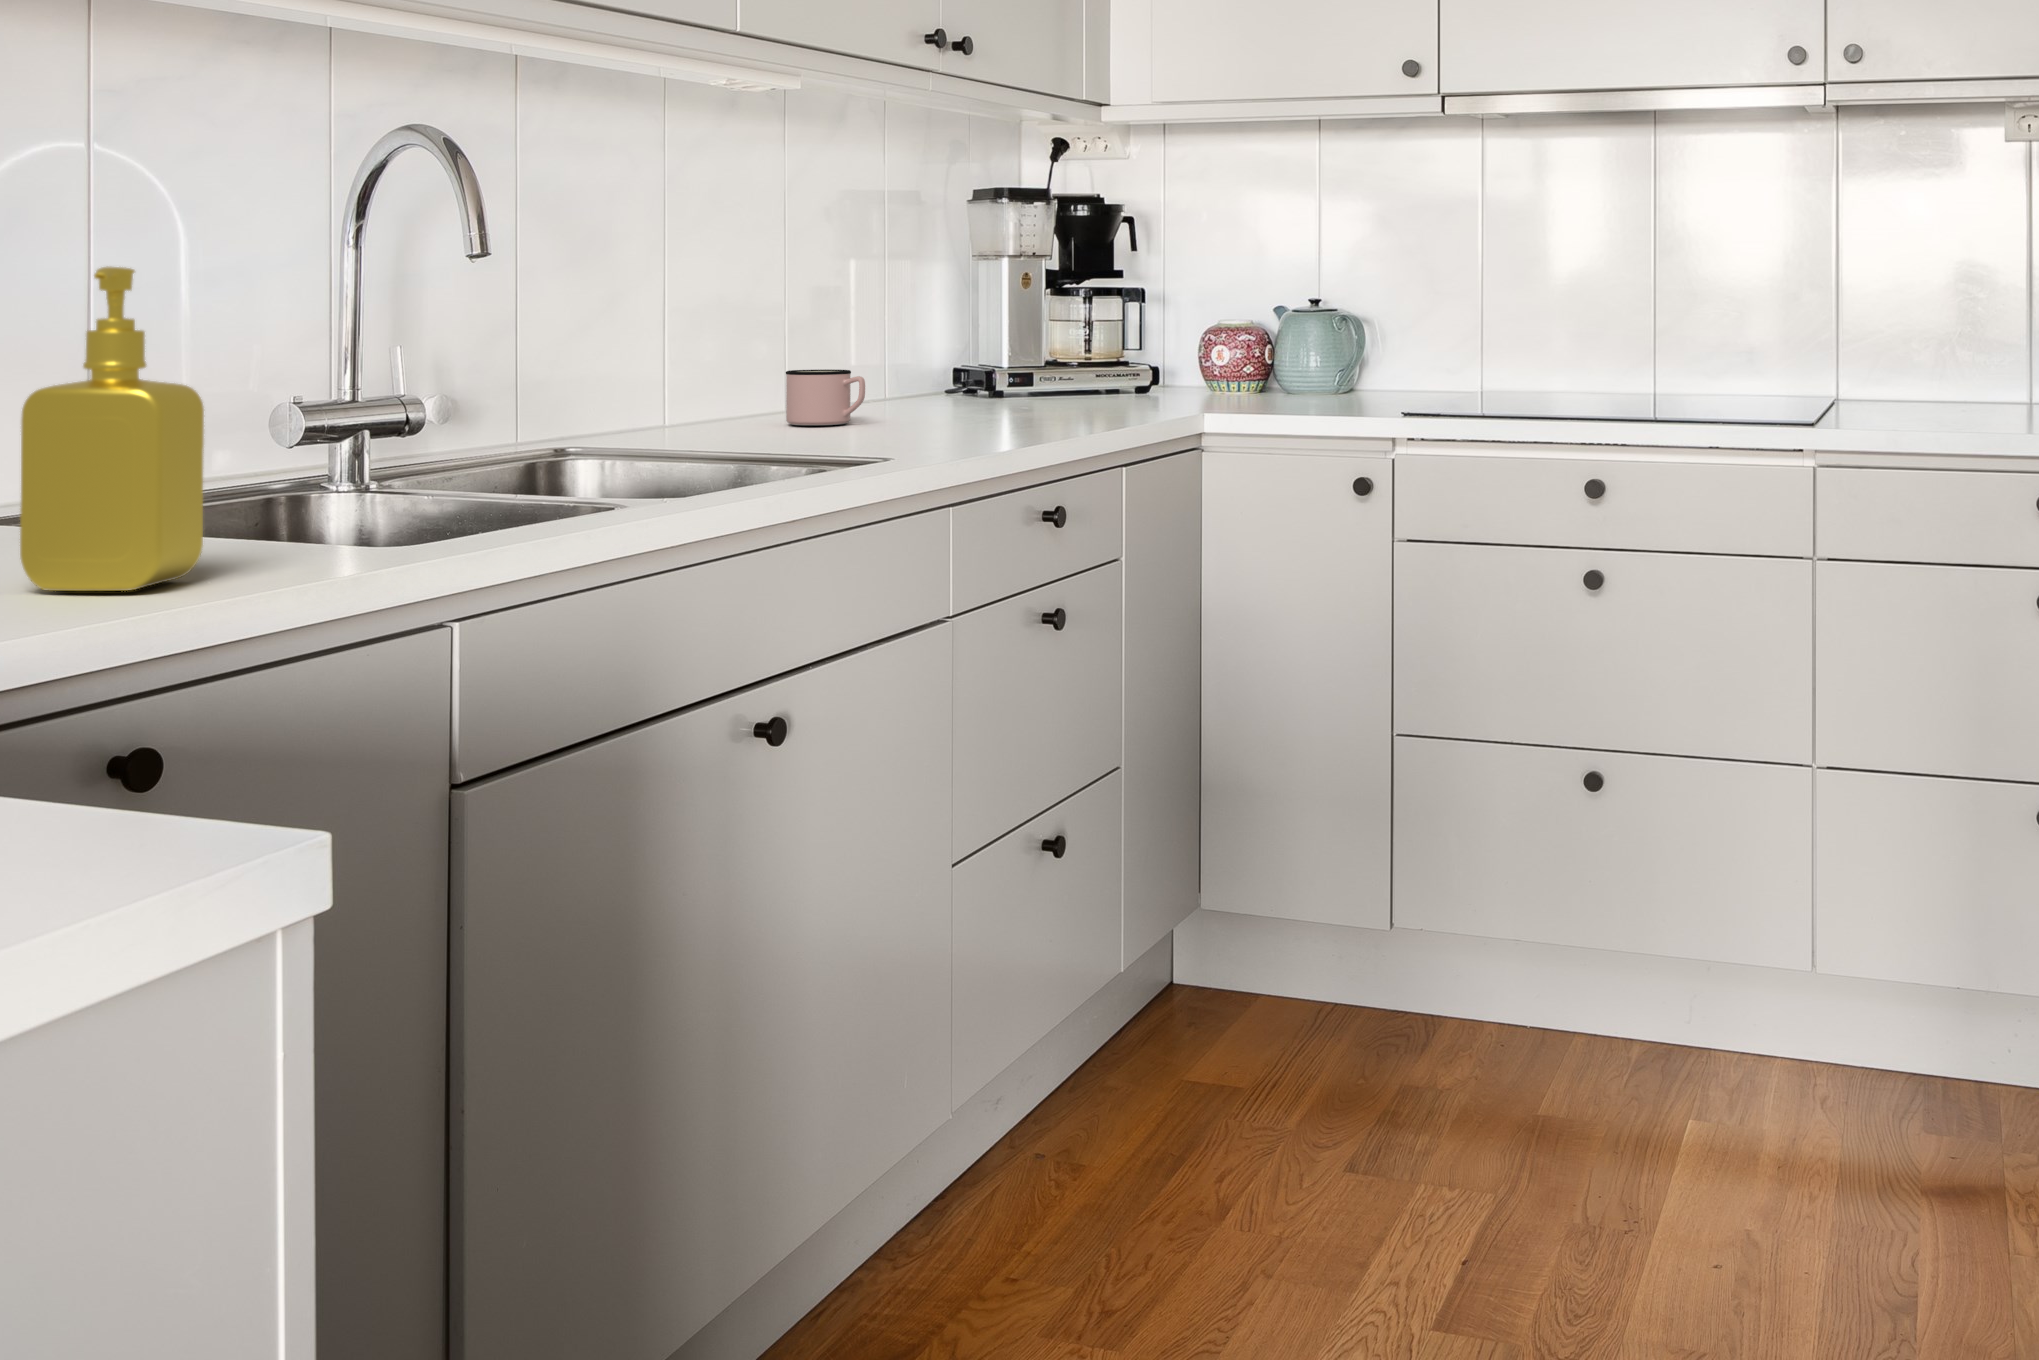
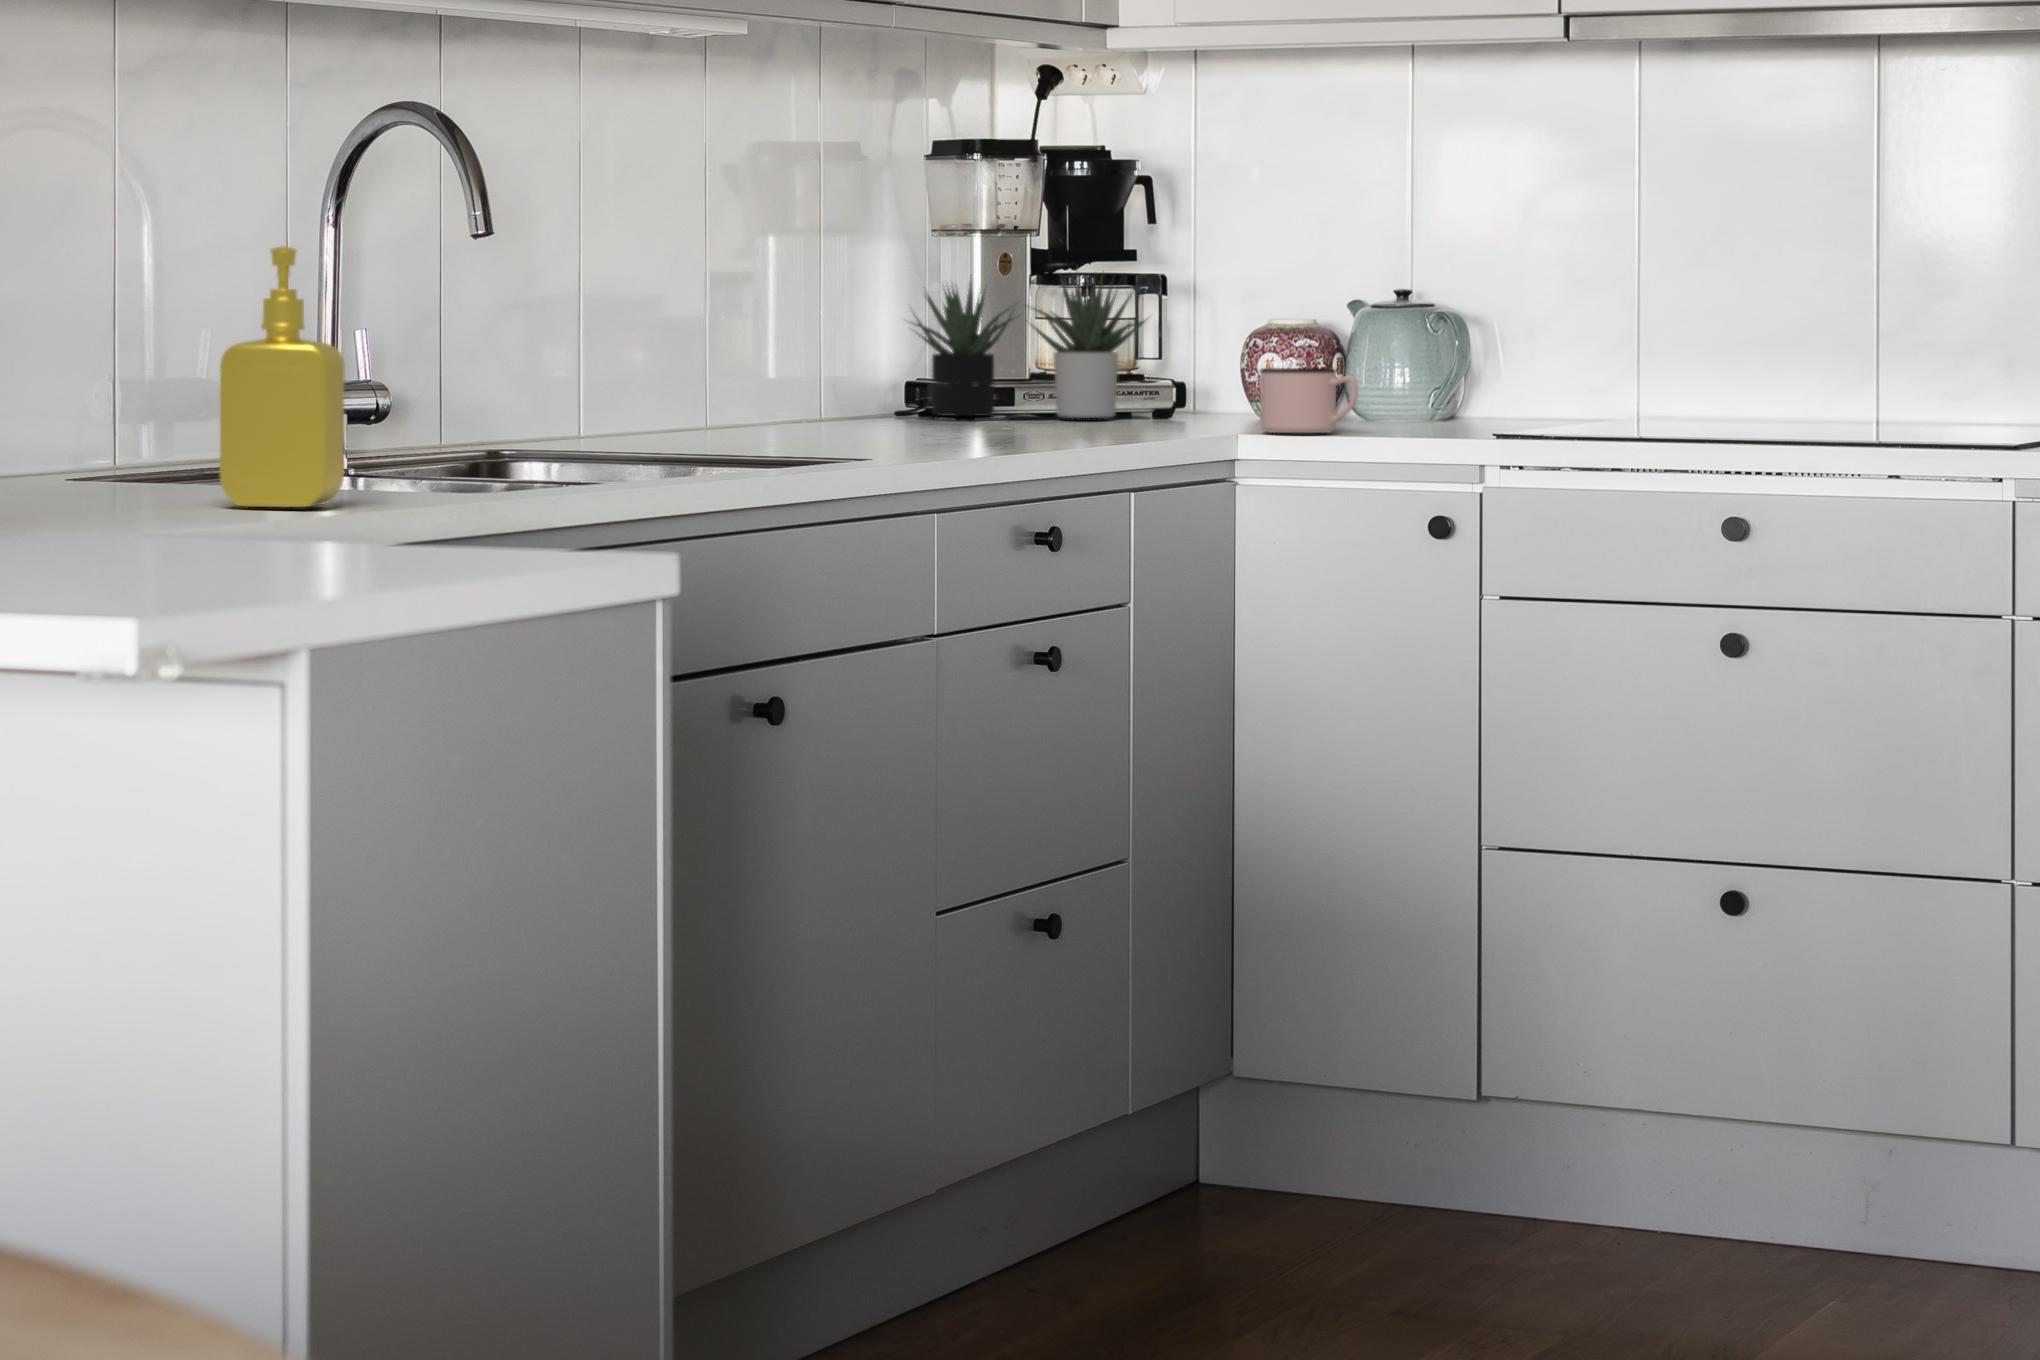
succulent plant: none [946,280,1138,398] -> present [908,269,1145,418]
mug: present [786,369,865,425] -> present [1260,368,1358,433]

